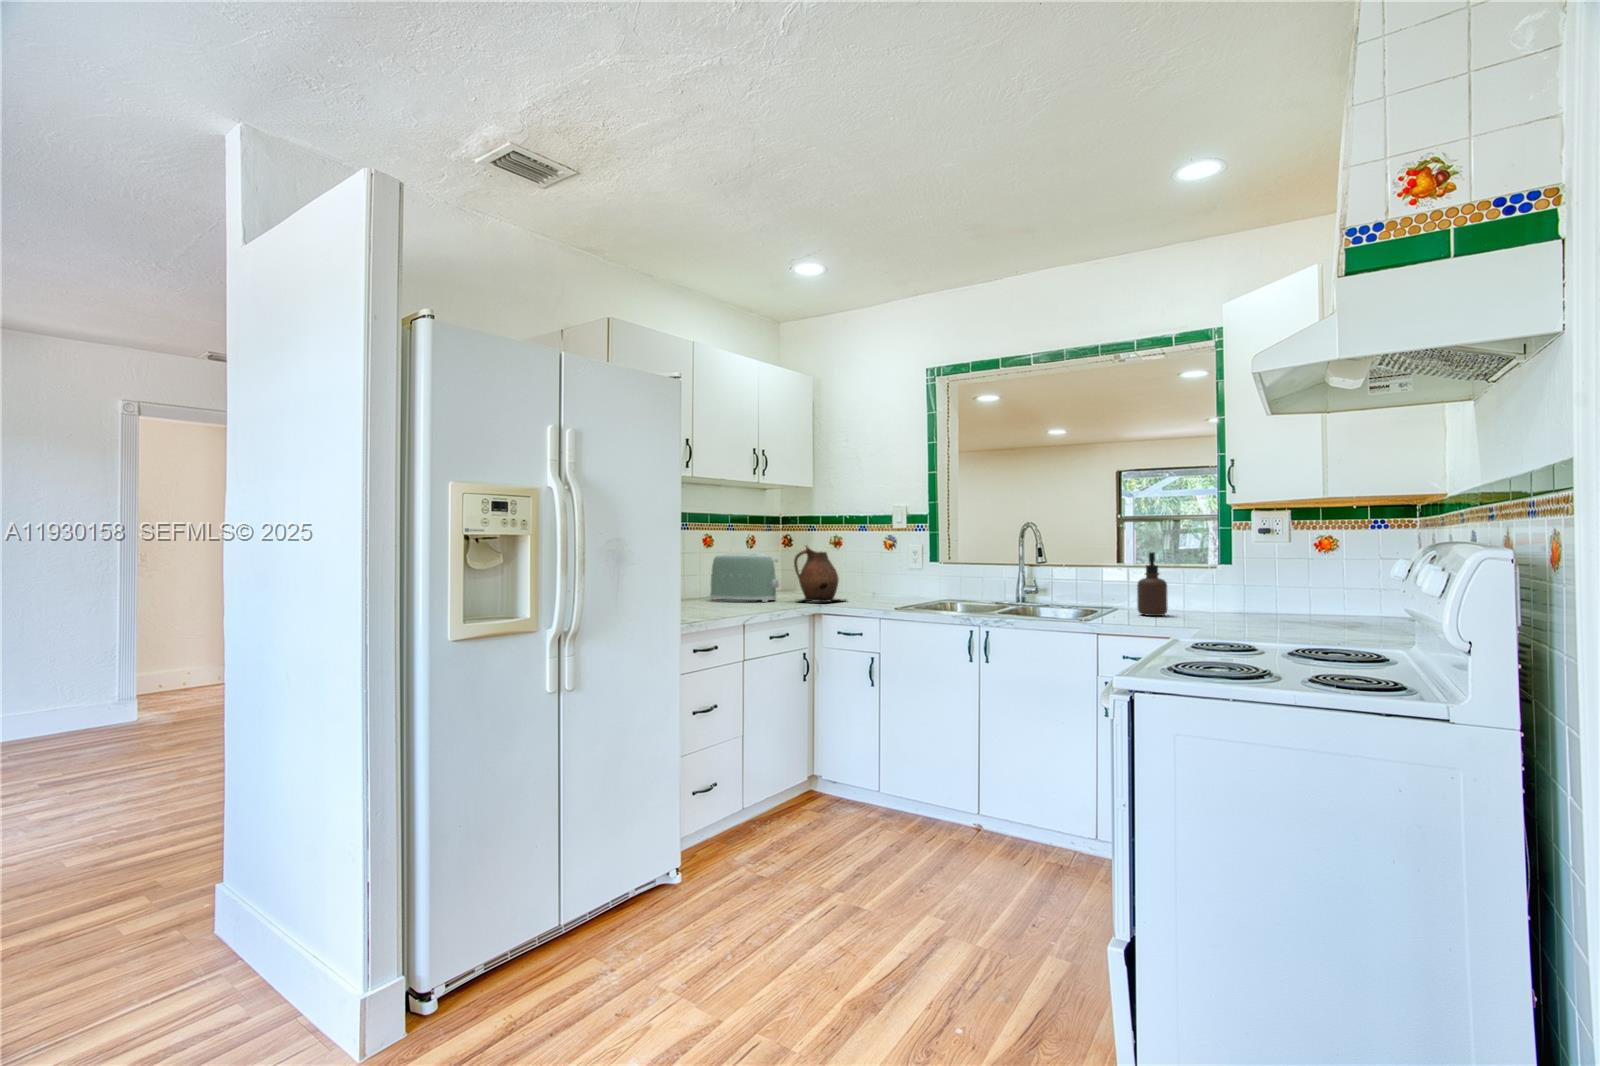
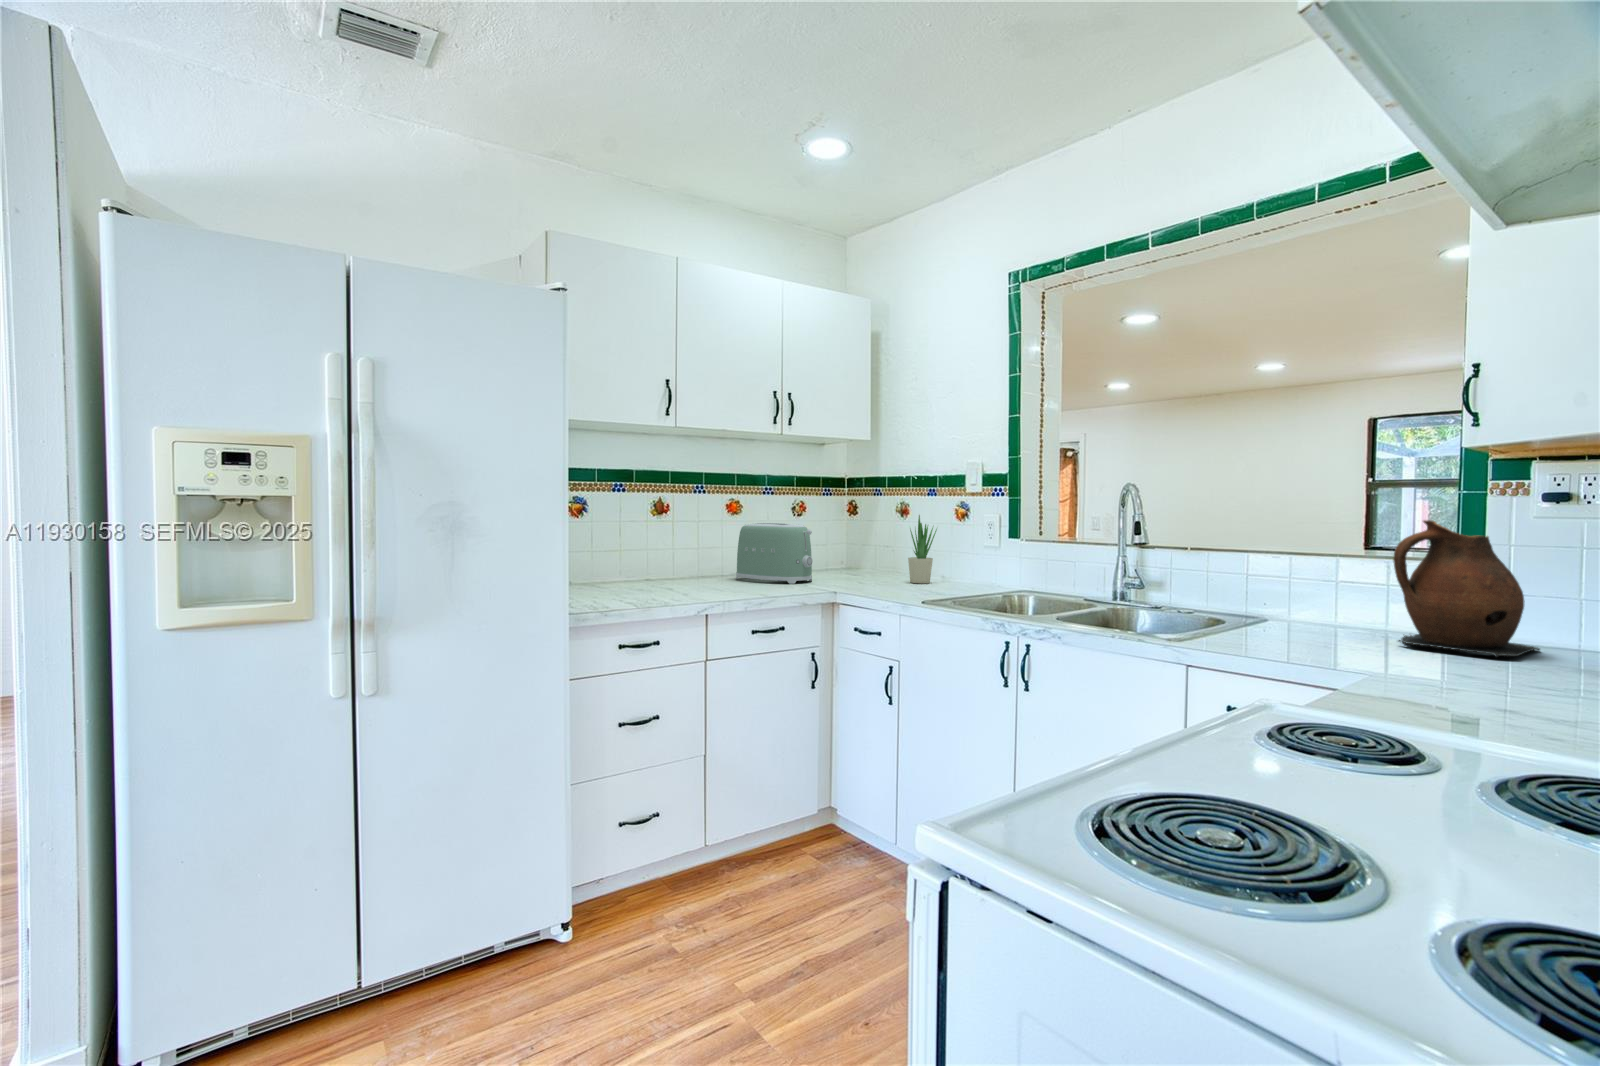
potted plant: none [849,545,871,599] -> present [908,515,937,583]
ceramic pitcher: present [794,546,839,602] -> present [1393,520,1540,657]
soap dispenser: present [1137,552,1168,616] -> none [1287,532,1343,639]

